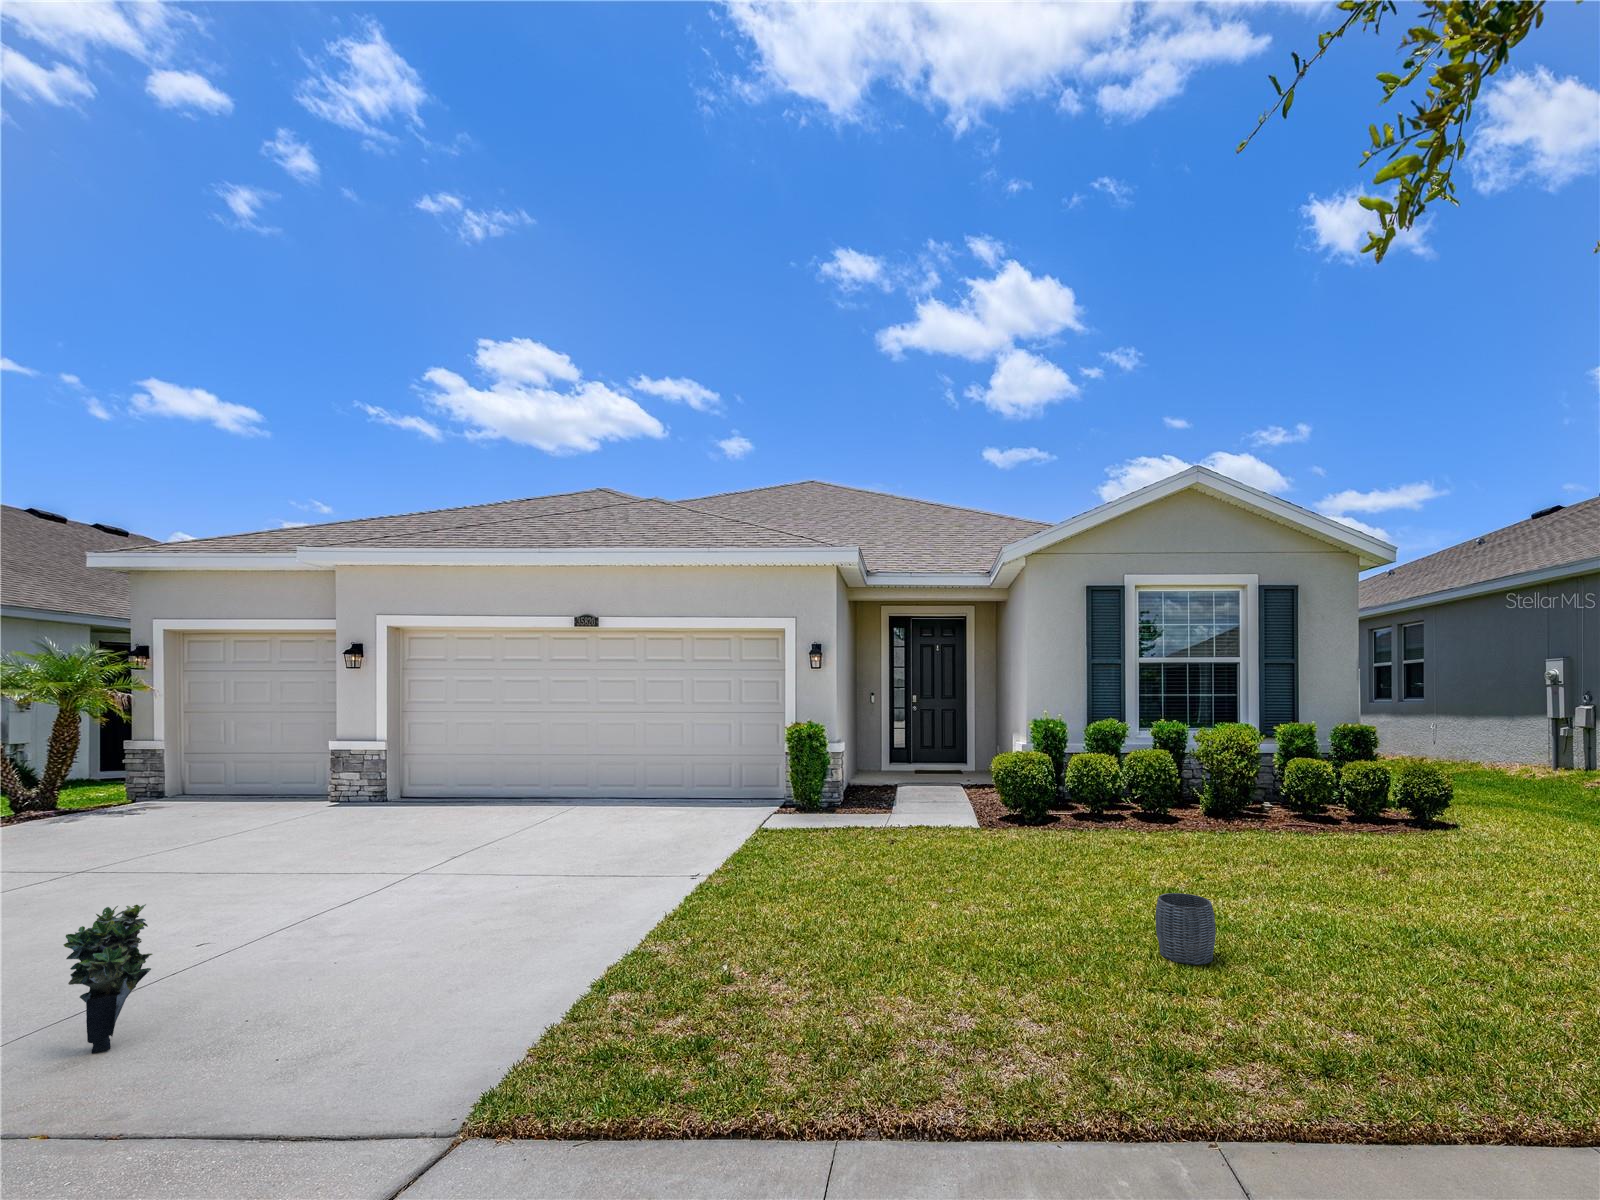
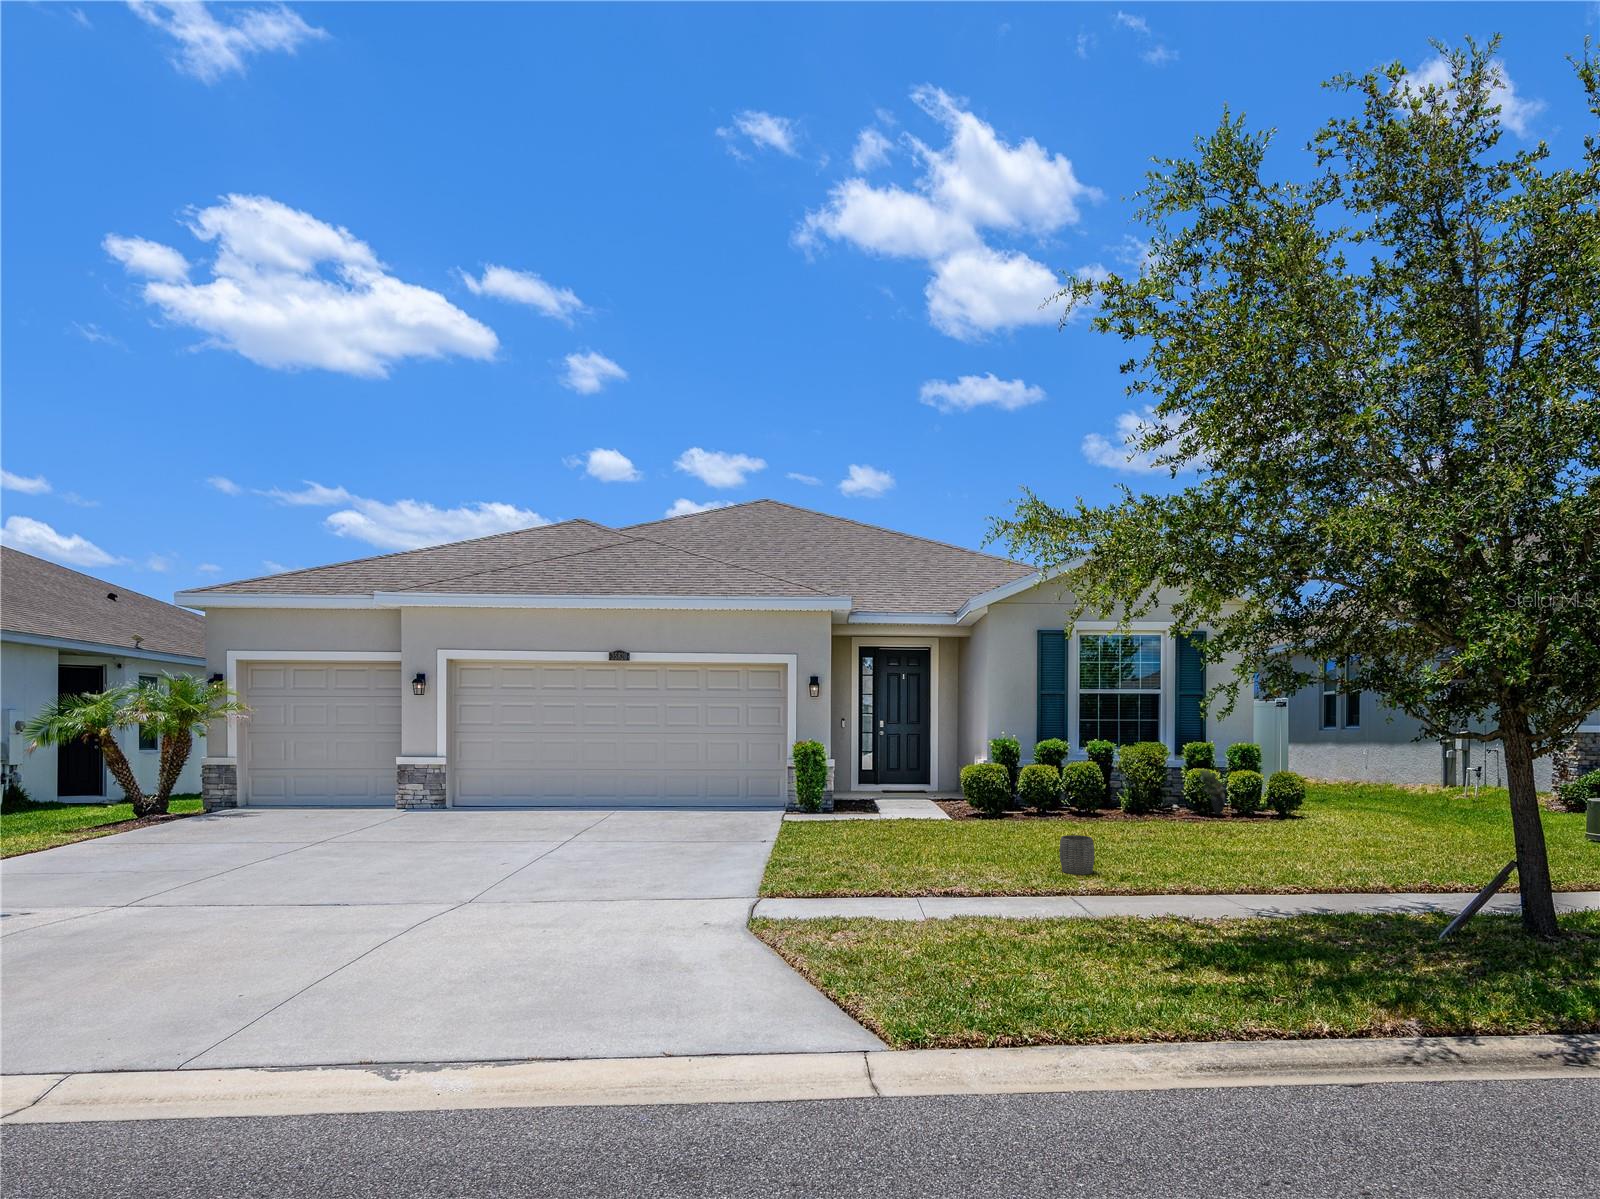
potted plant: present [64,904,152,1053] -> present [1199,769,1225,815]

